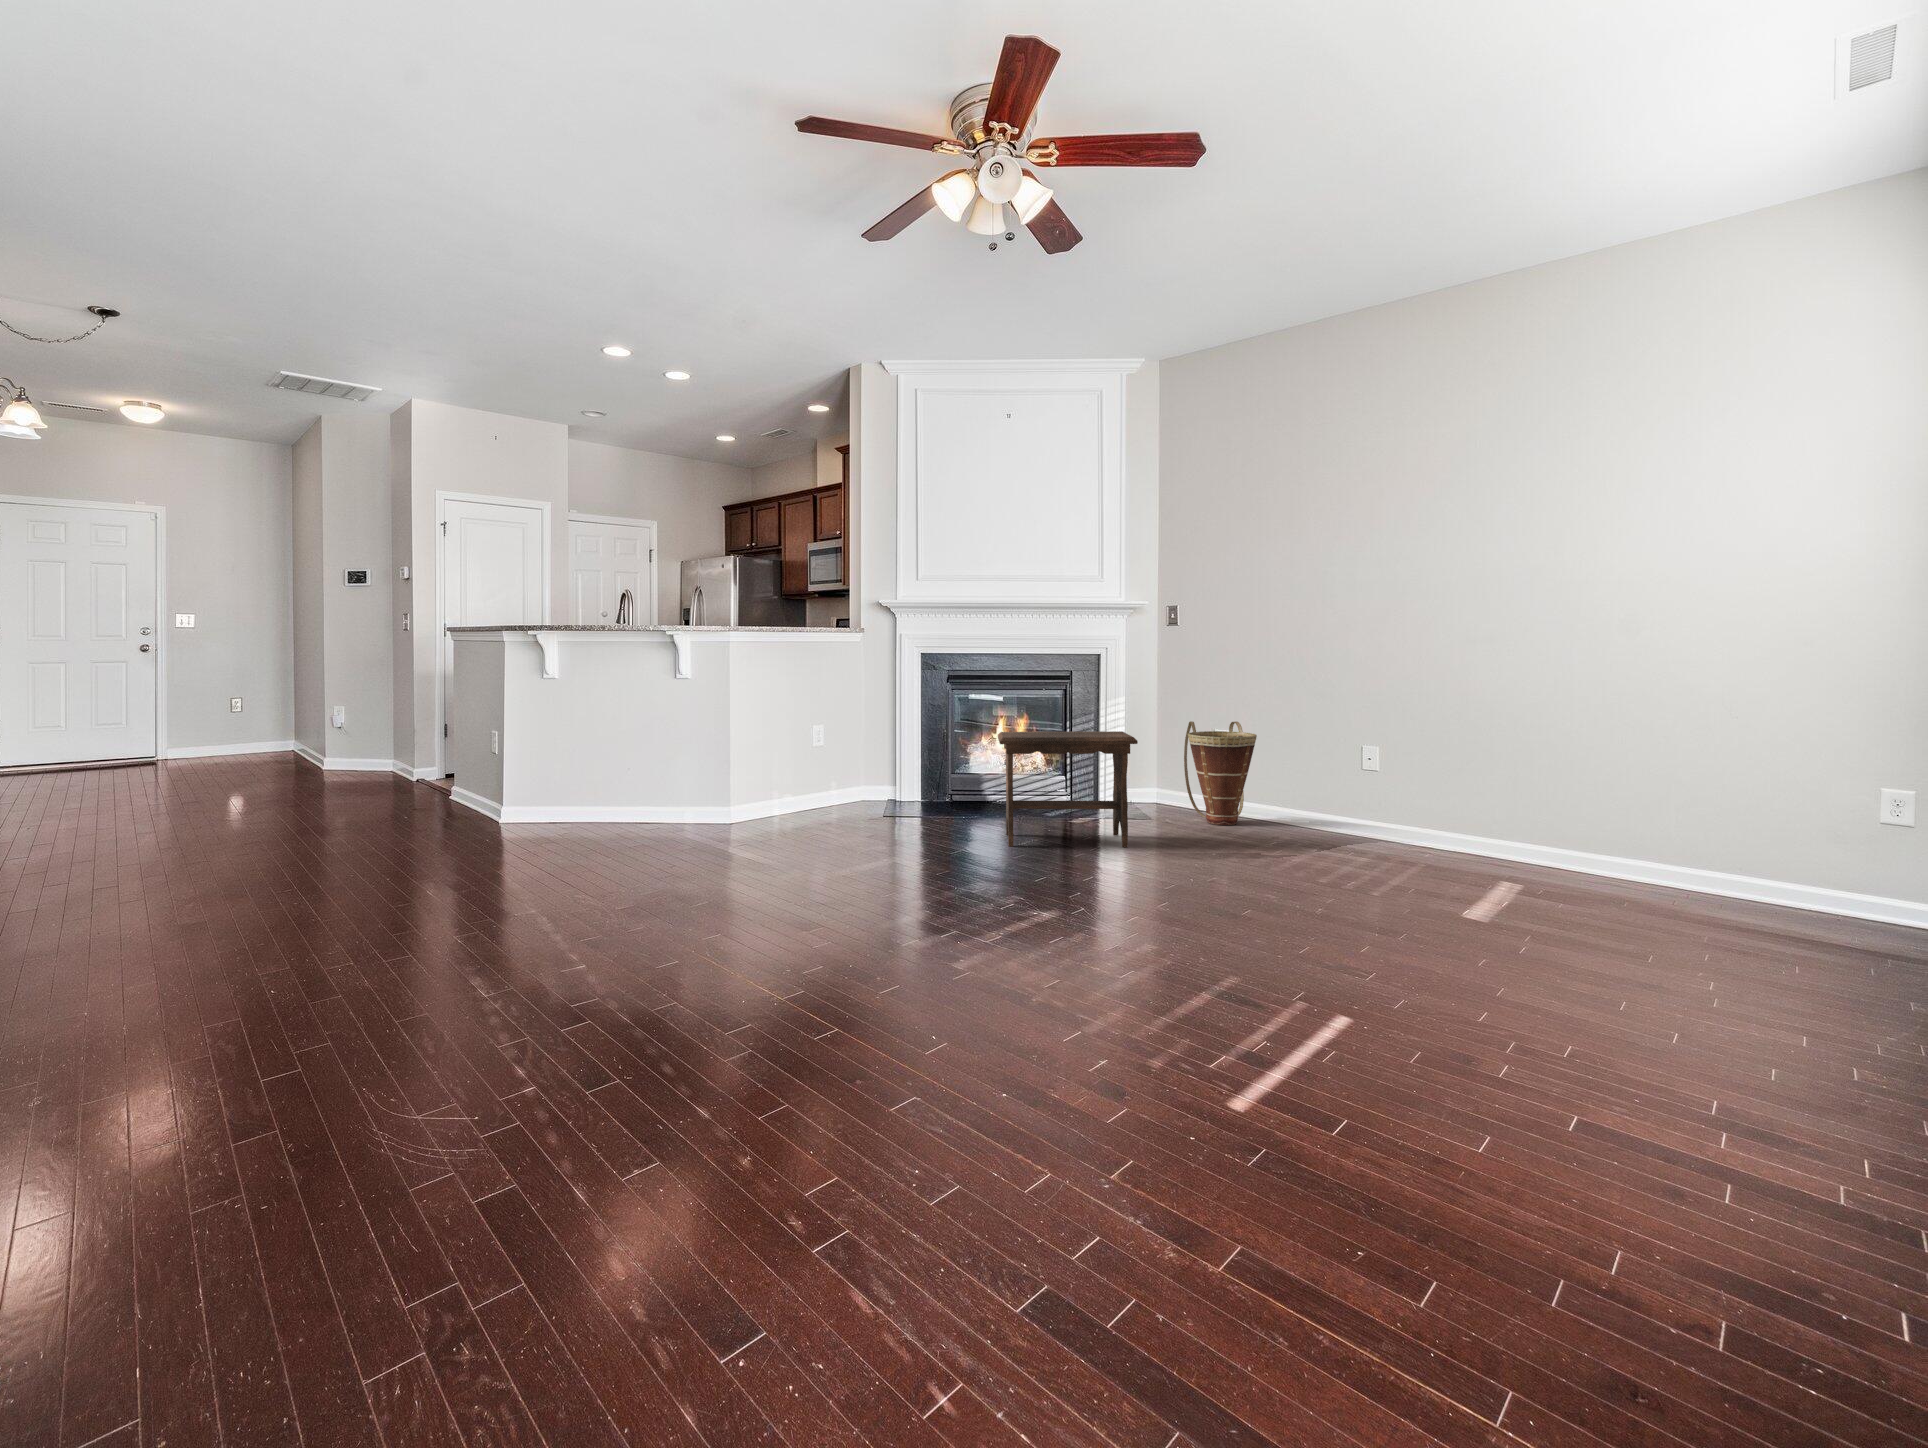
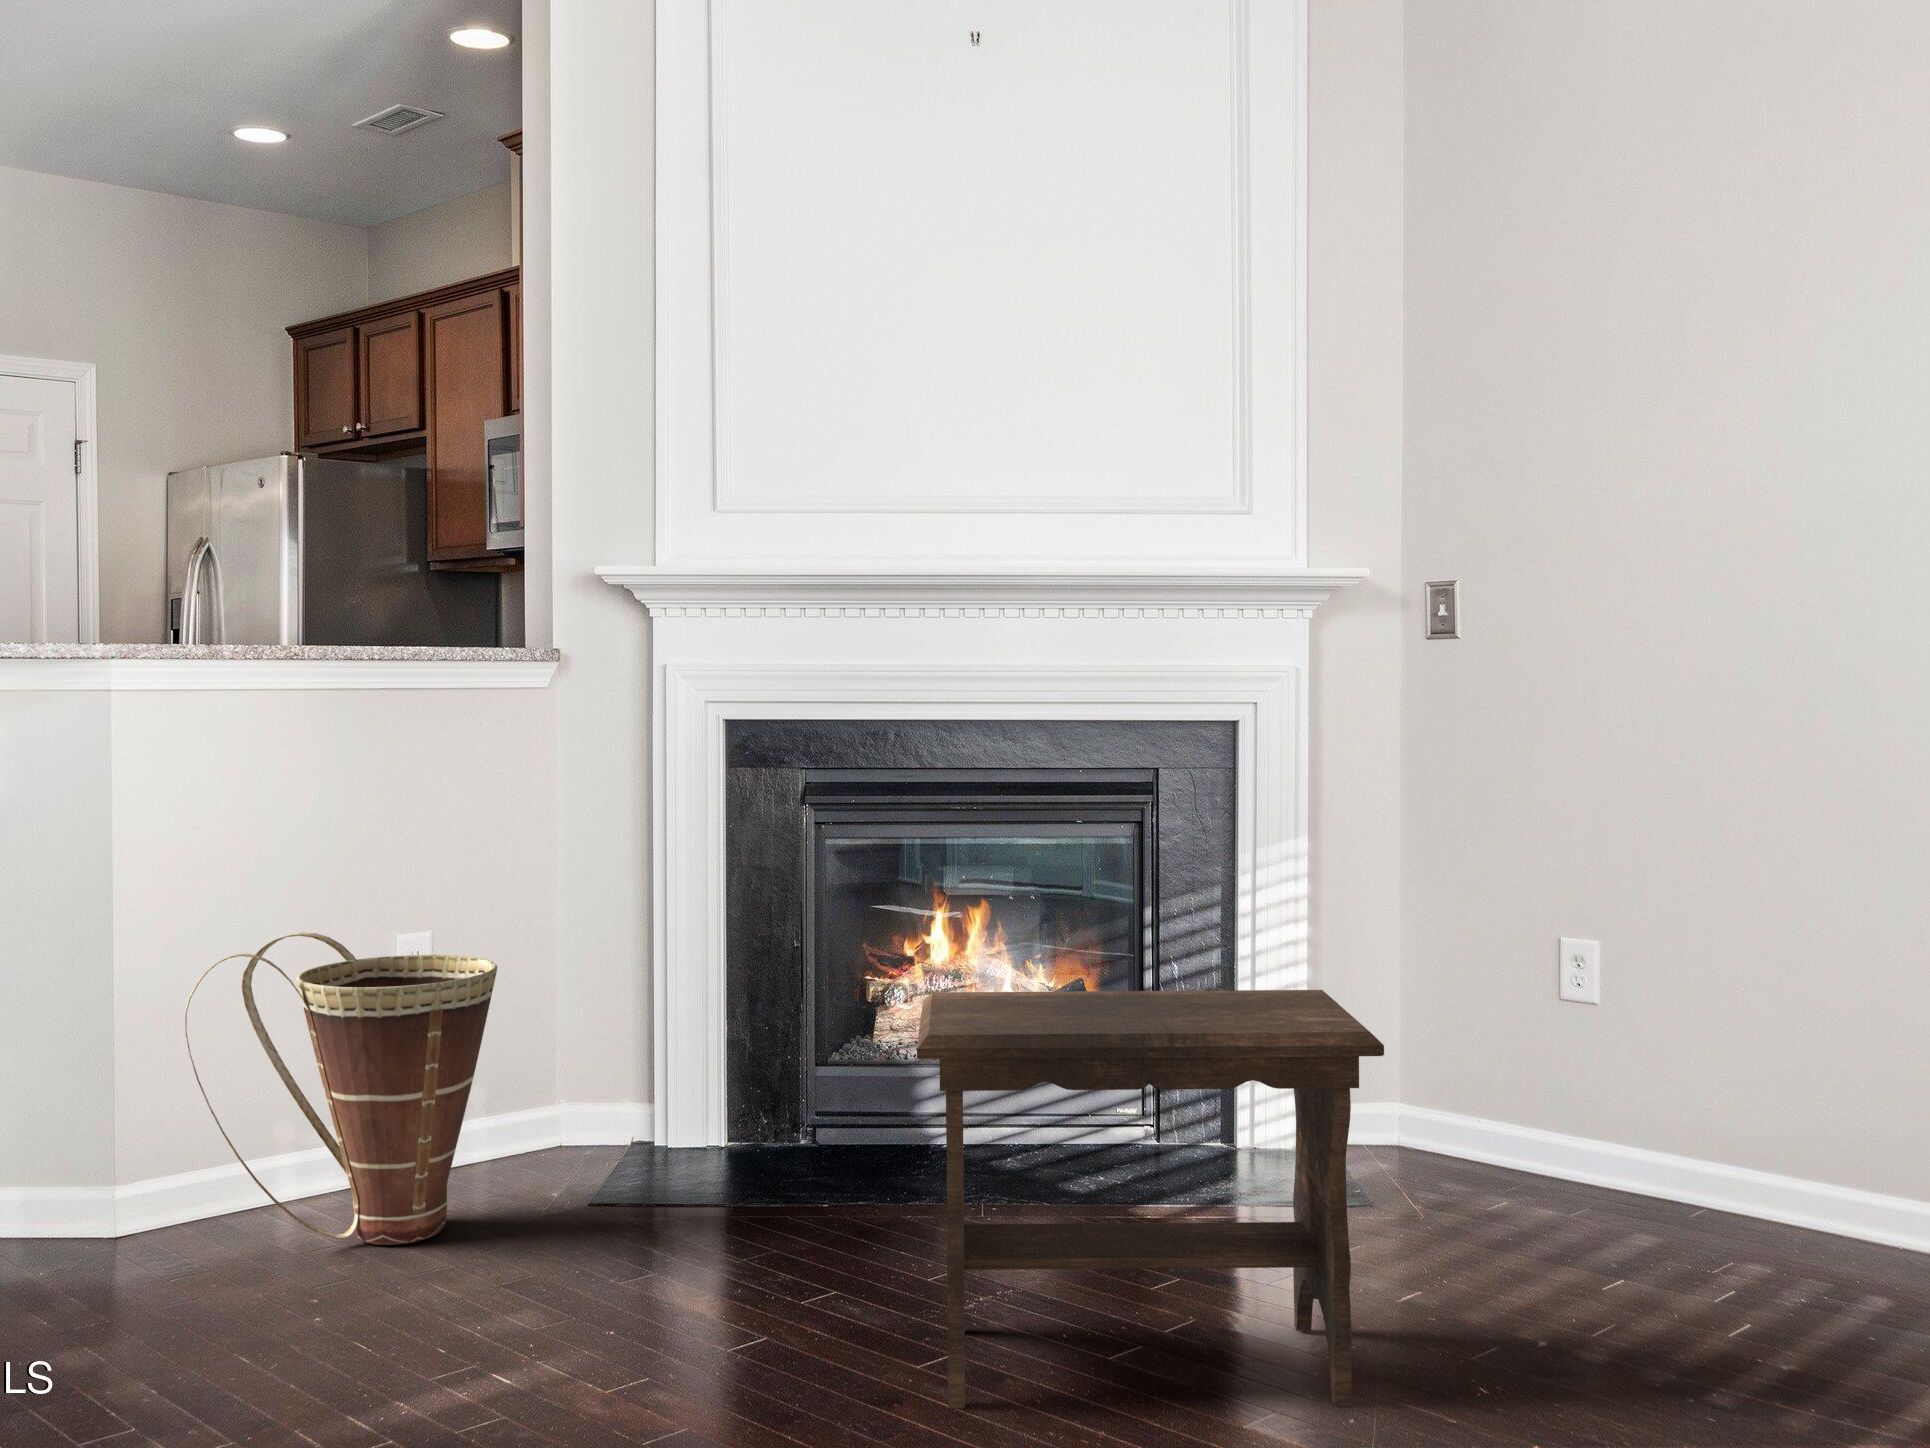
basket: present [1184,721,1257,825] -> present [185,933,497,1245]

